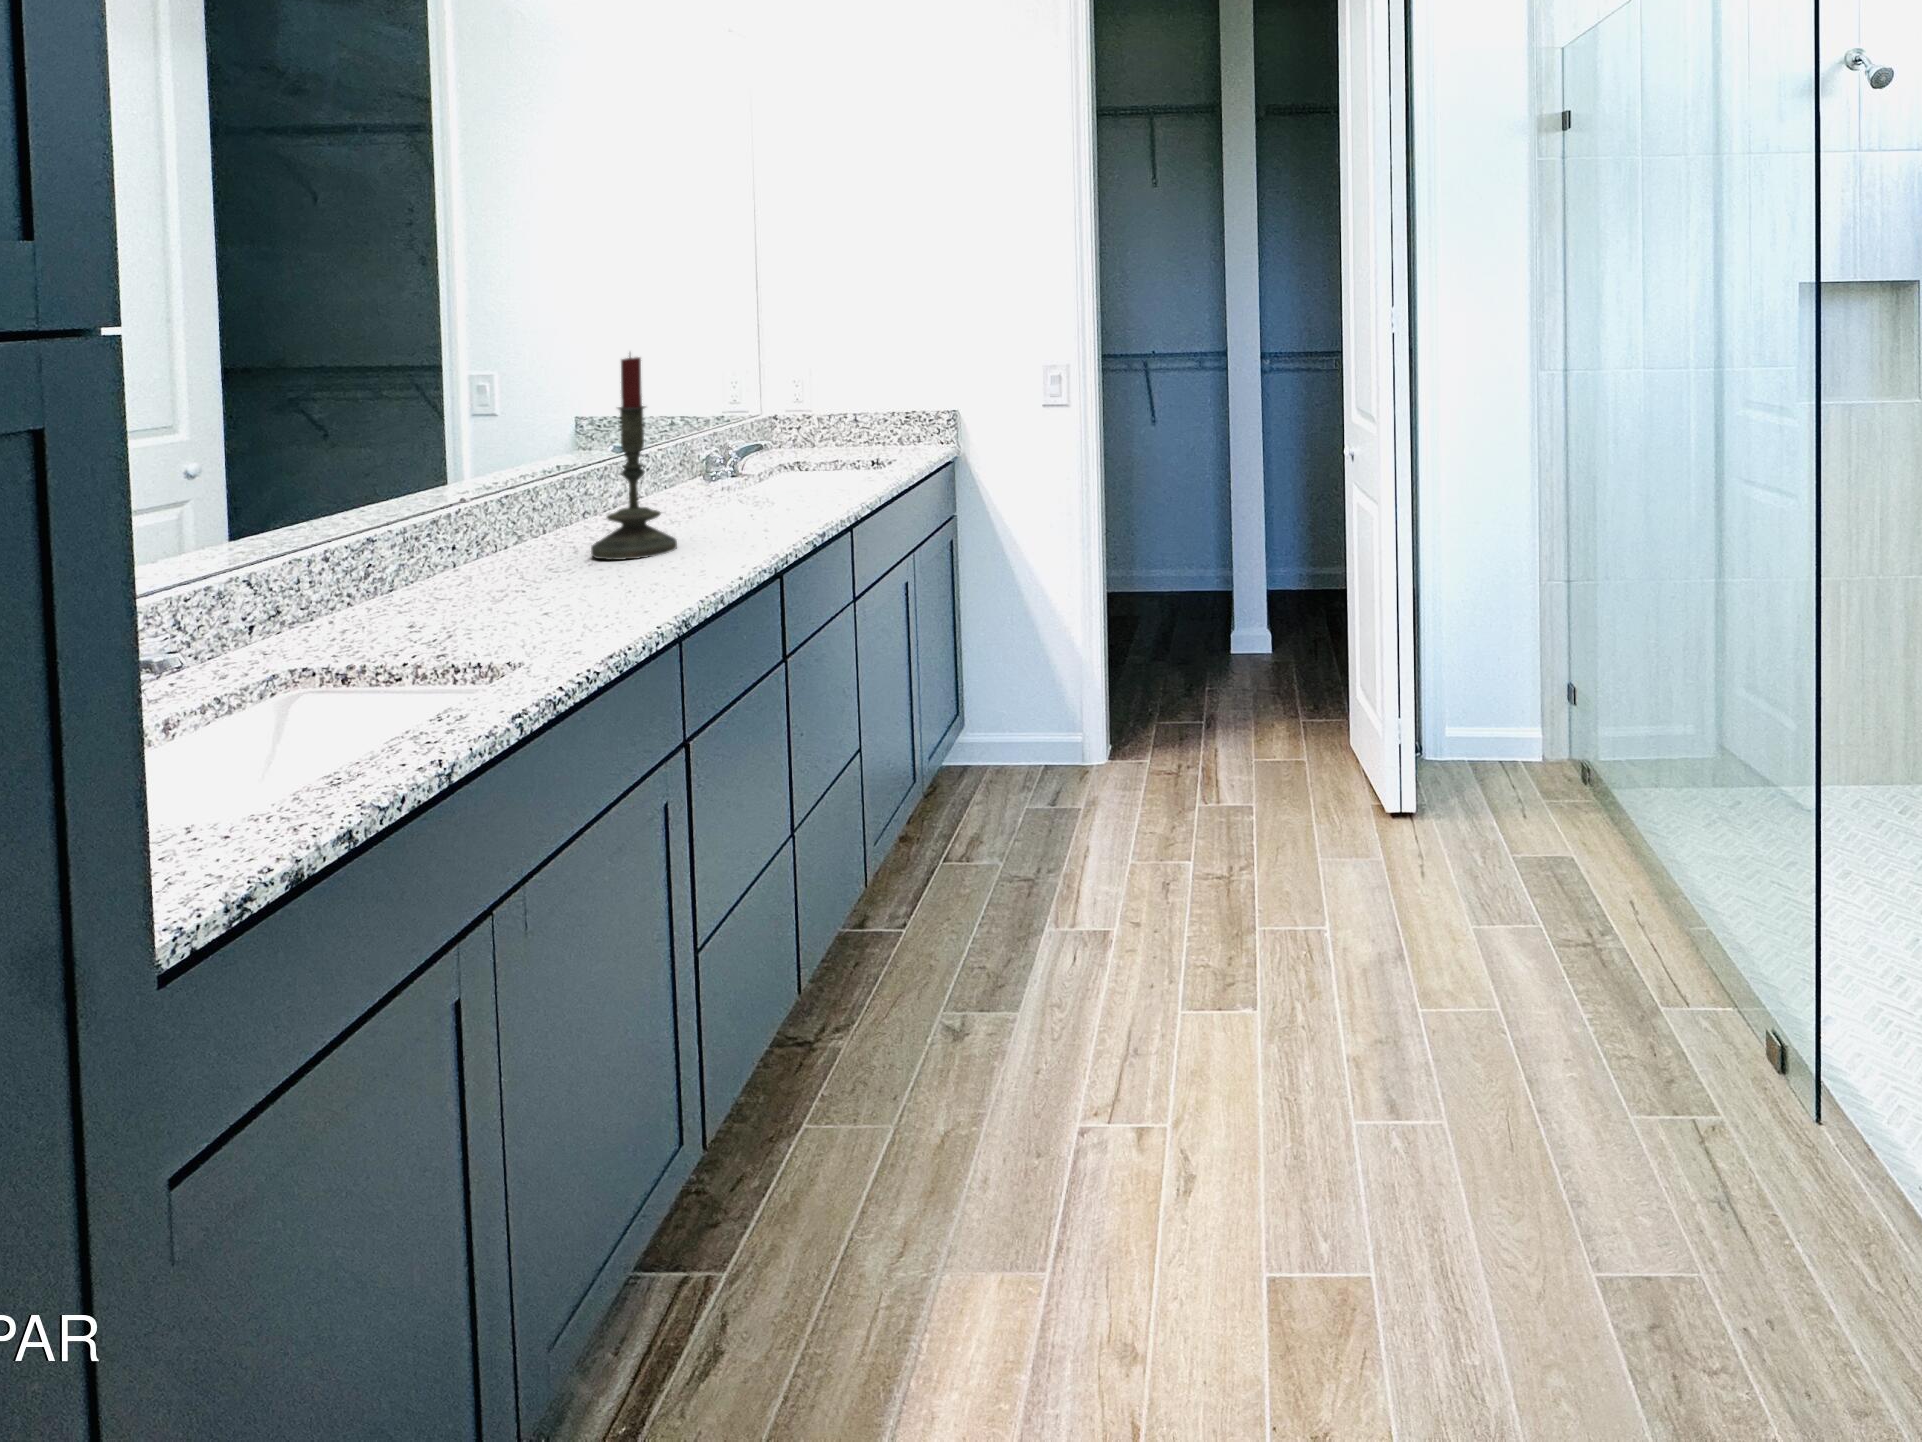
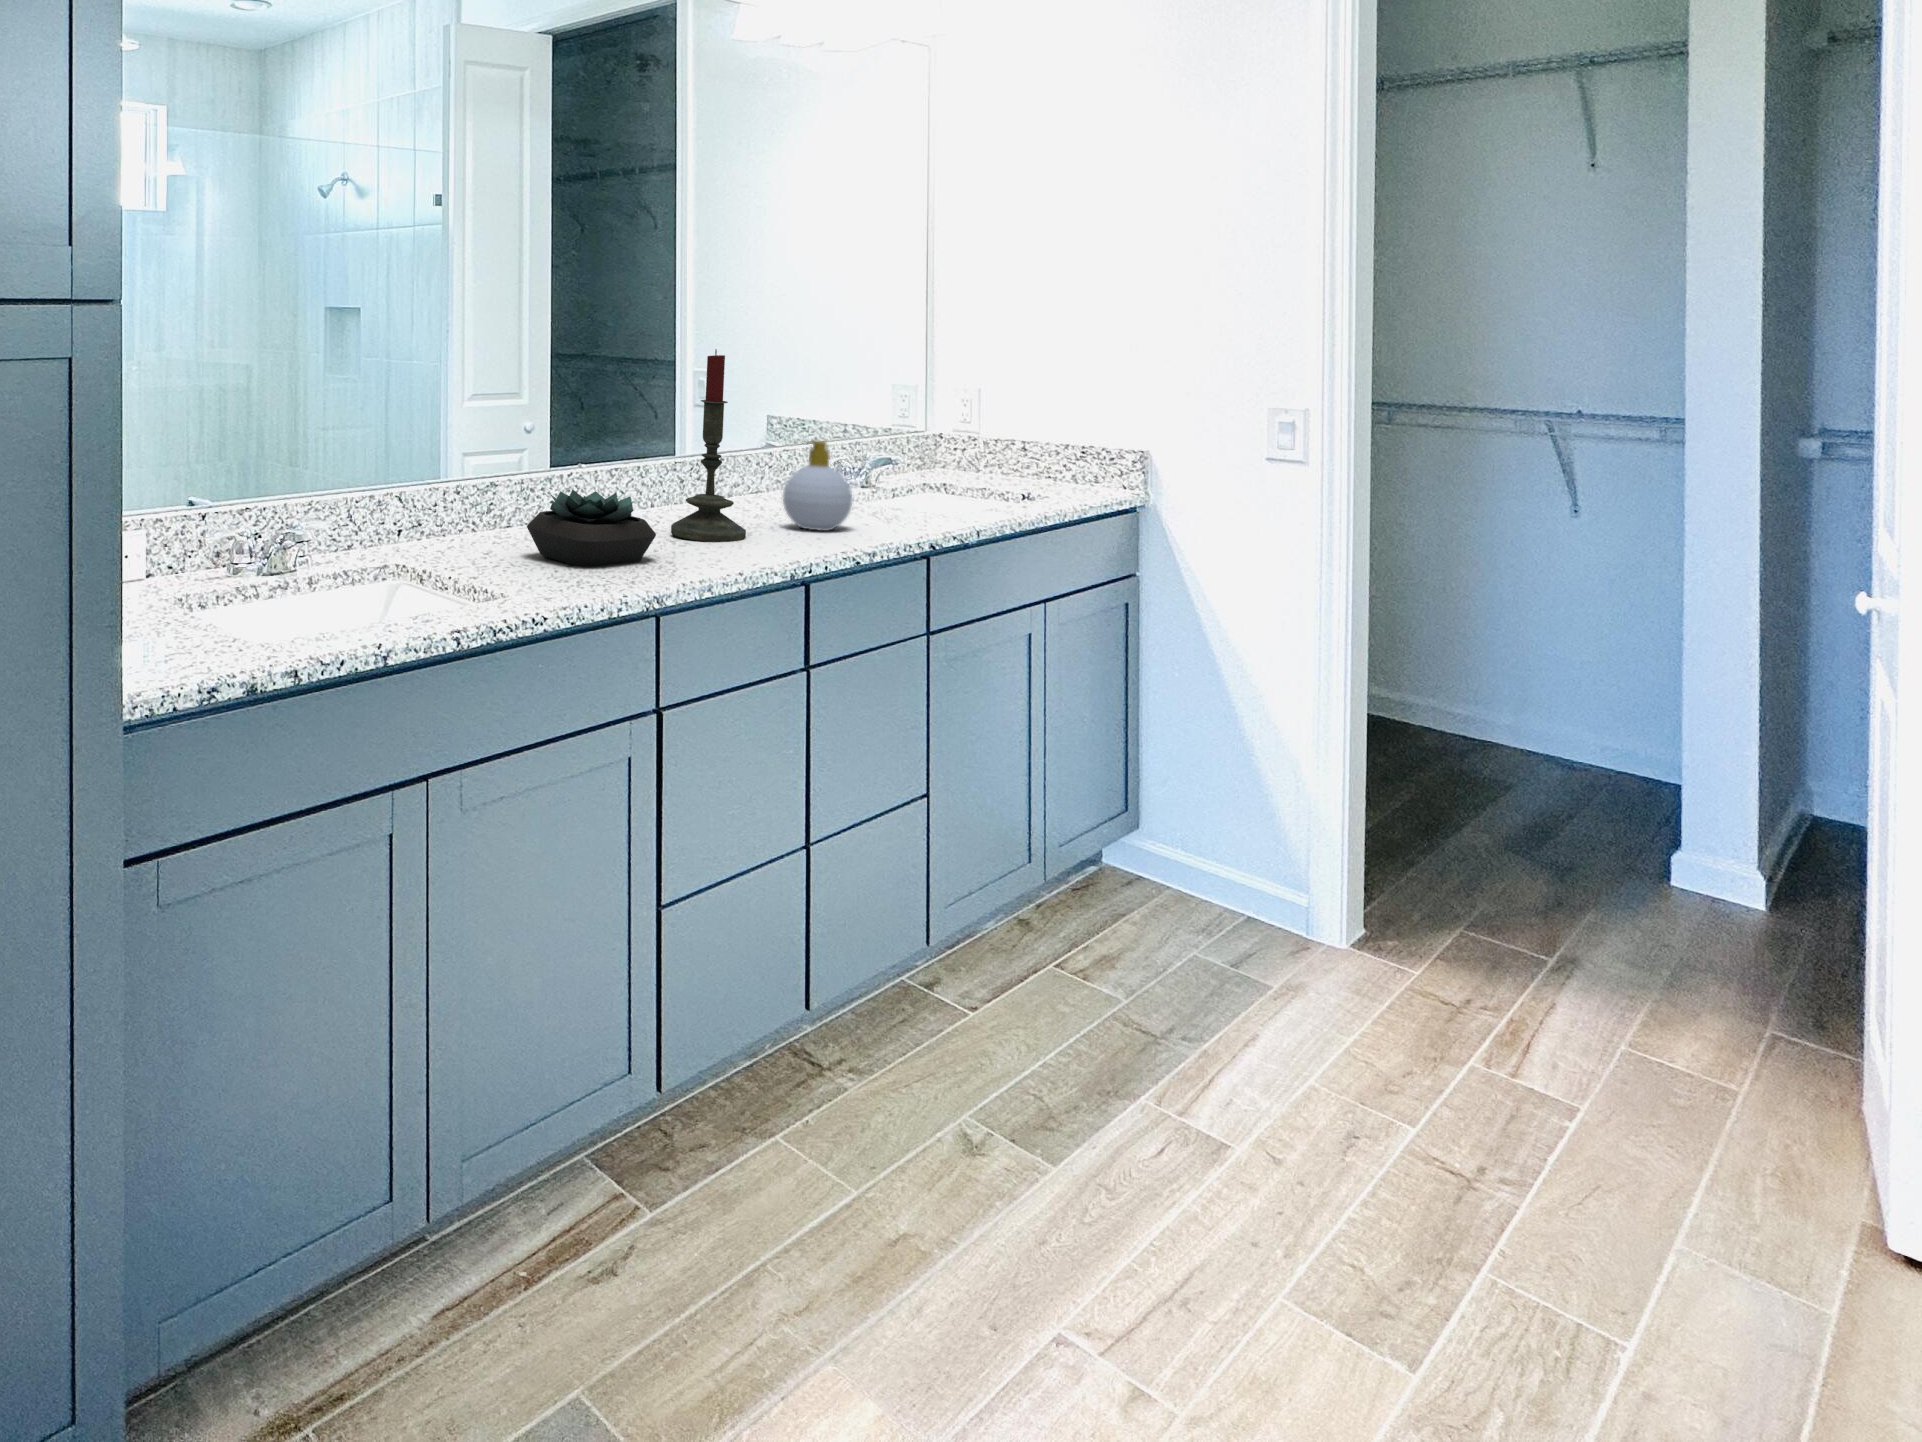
soap bottle: none [695,435,766,526] -> present [783,441,852,531]
succulent plant: none [452,523,618,614] -> present [527,490,656,567]

